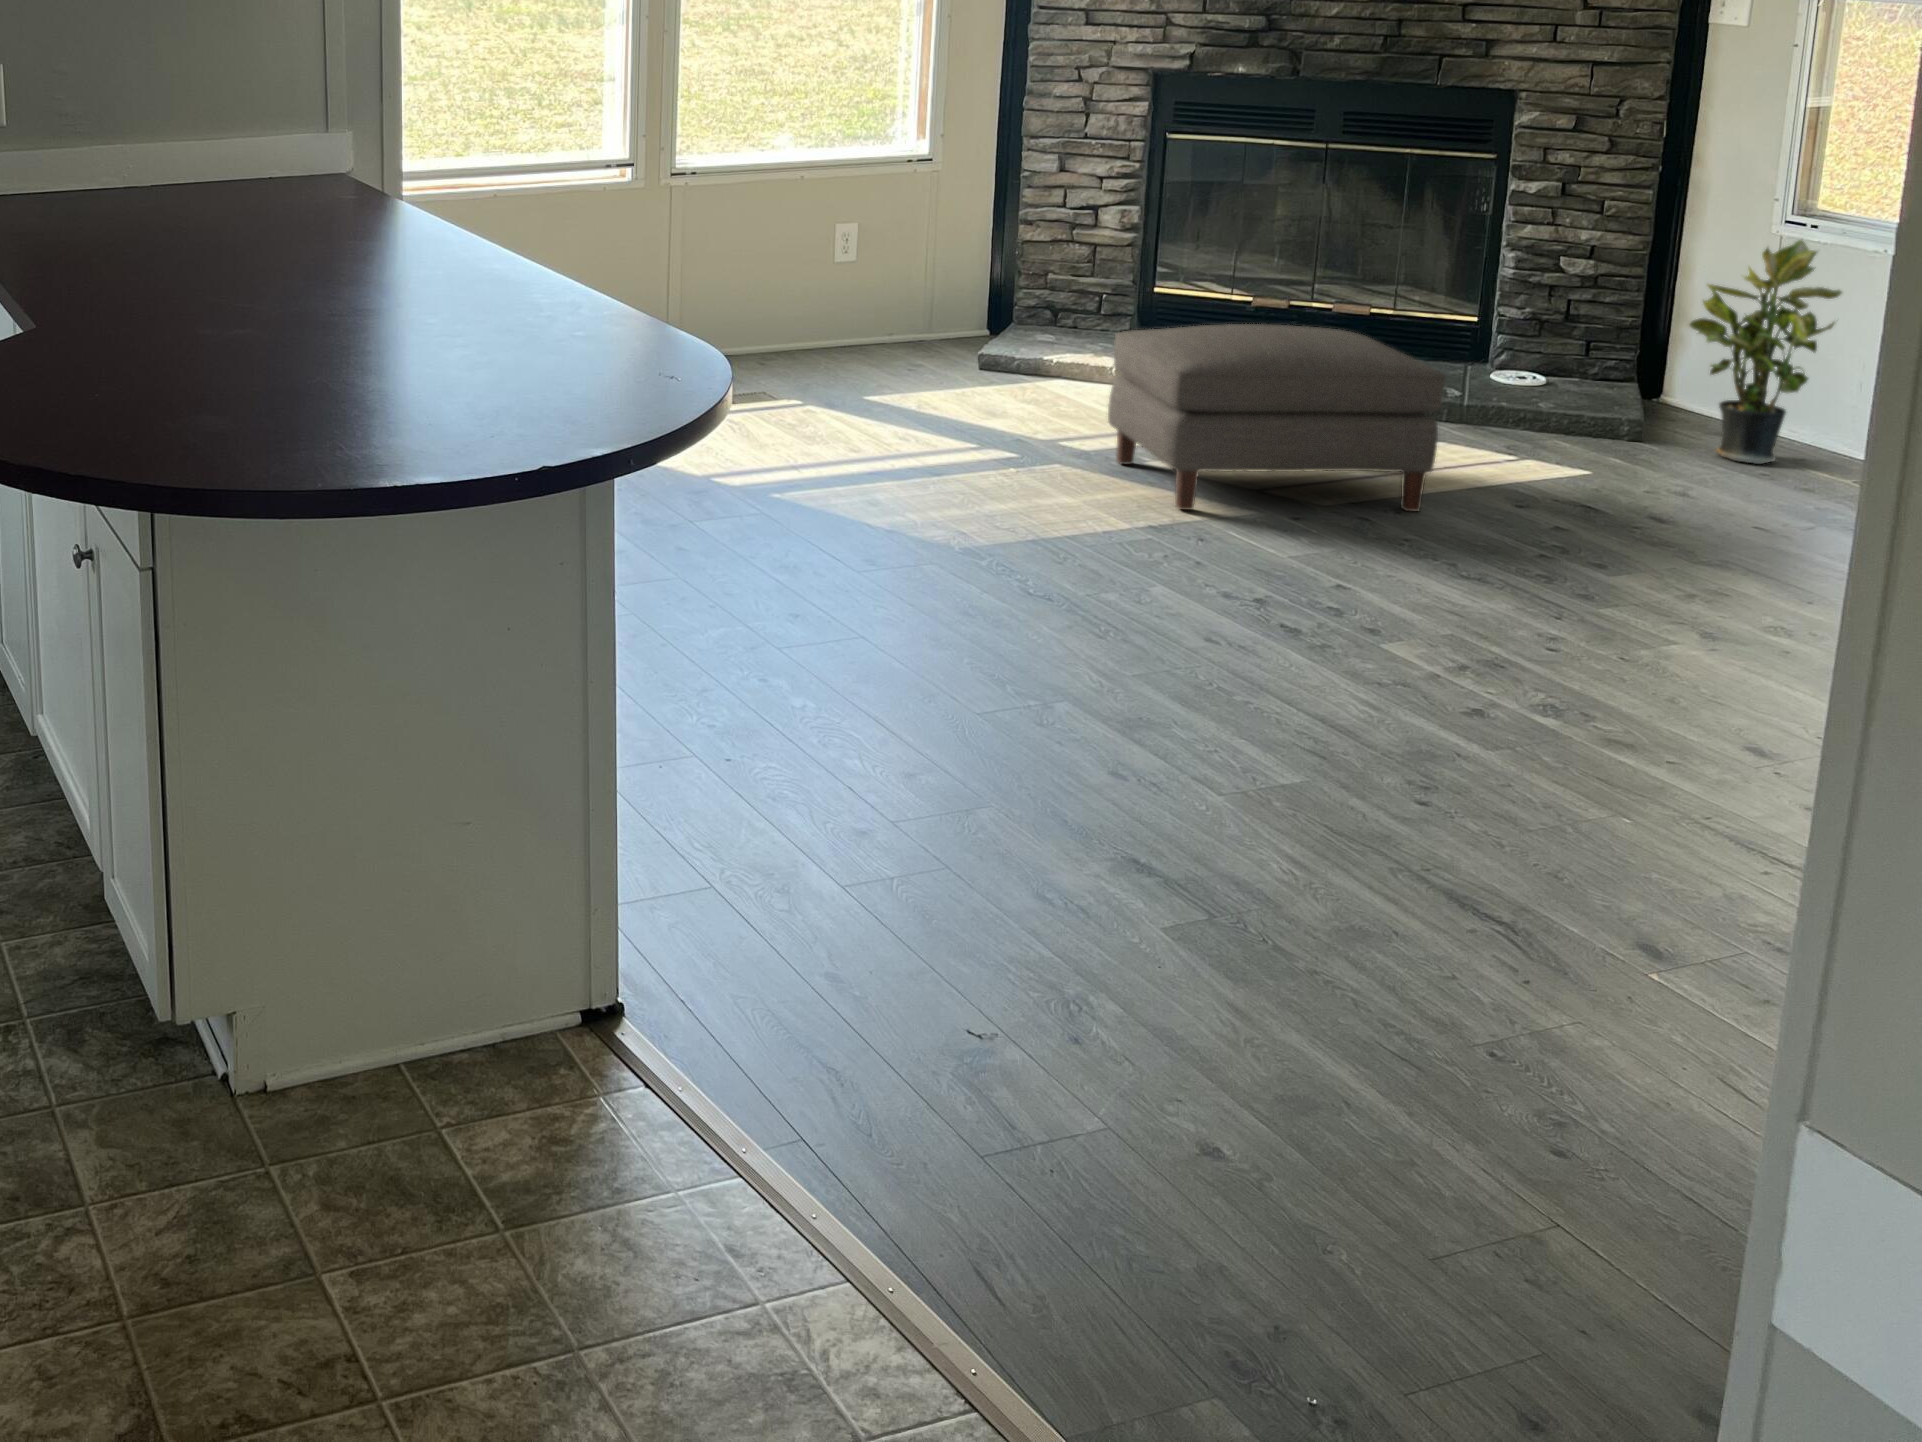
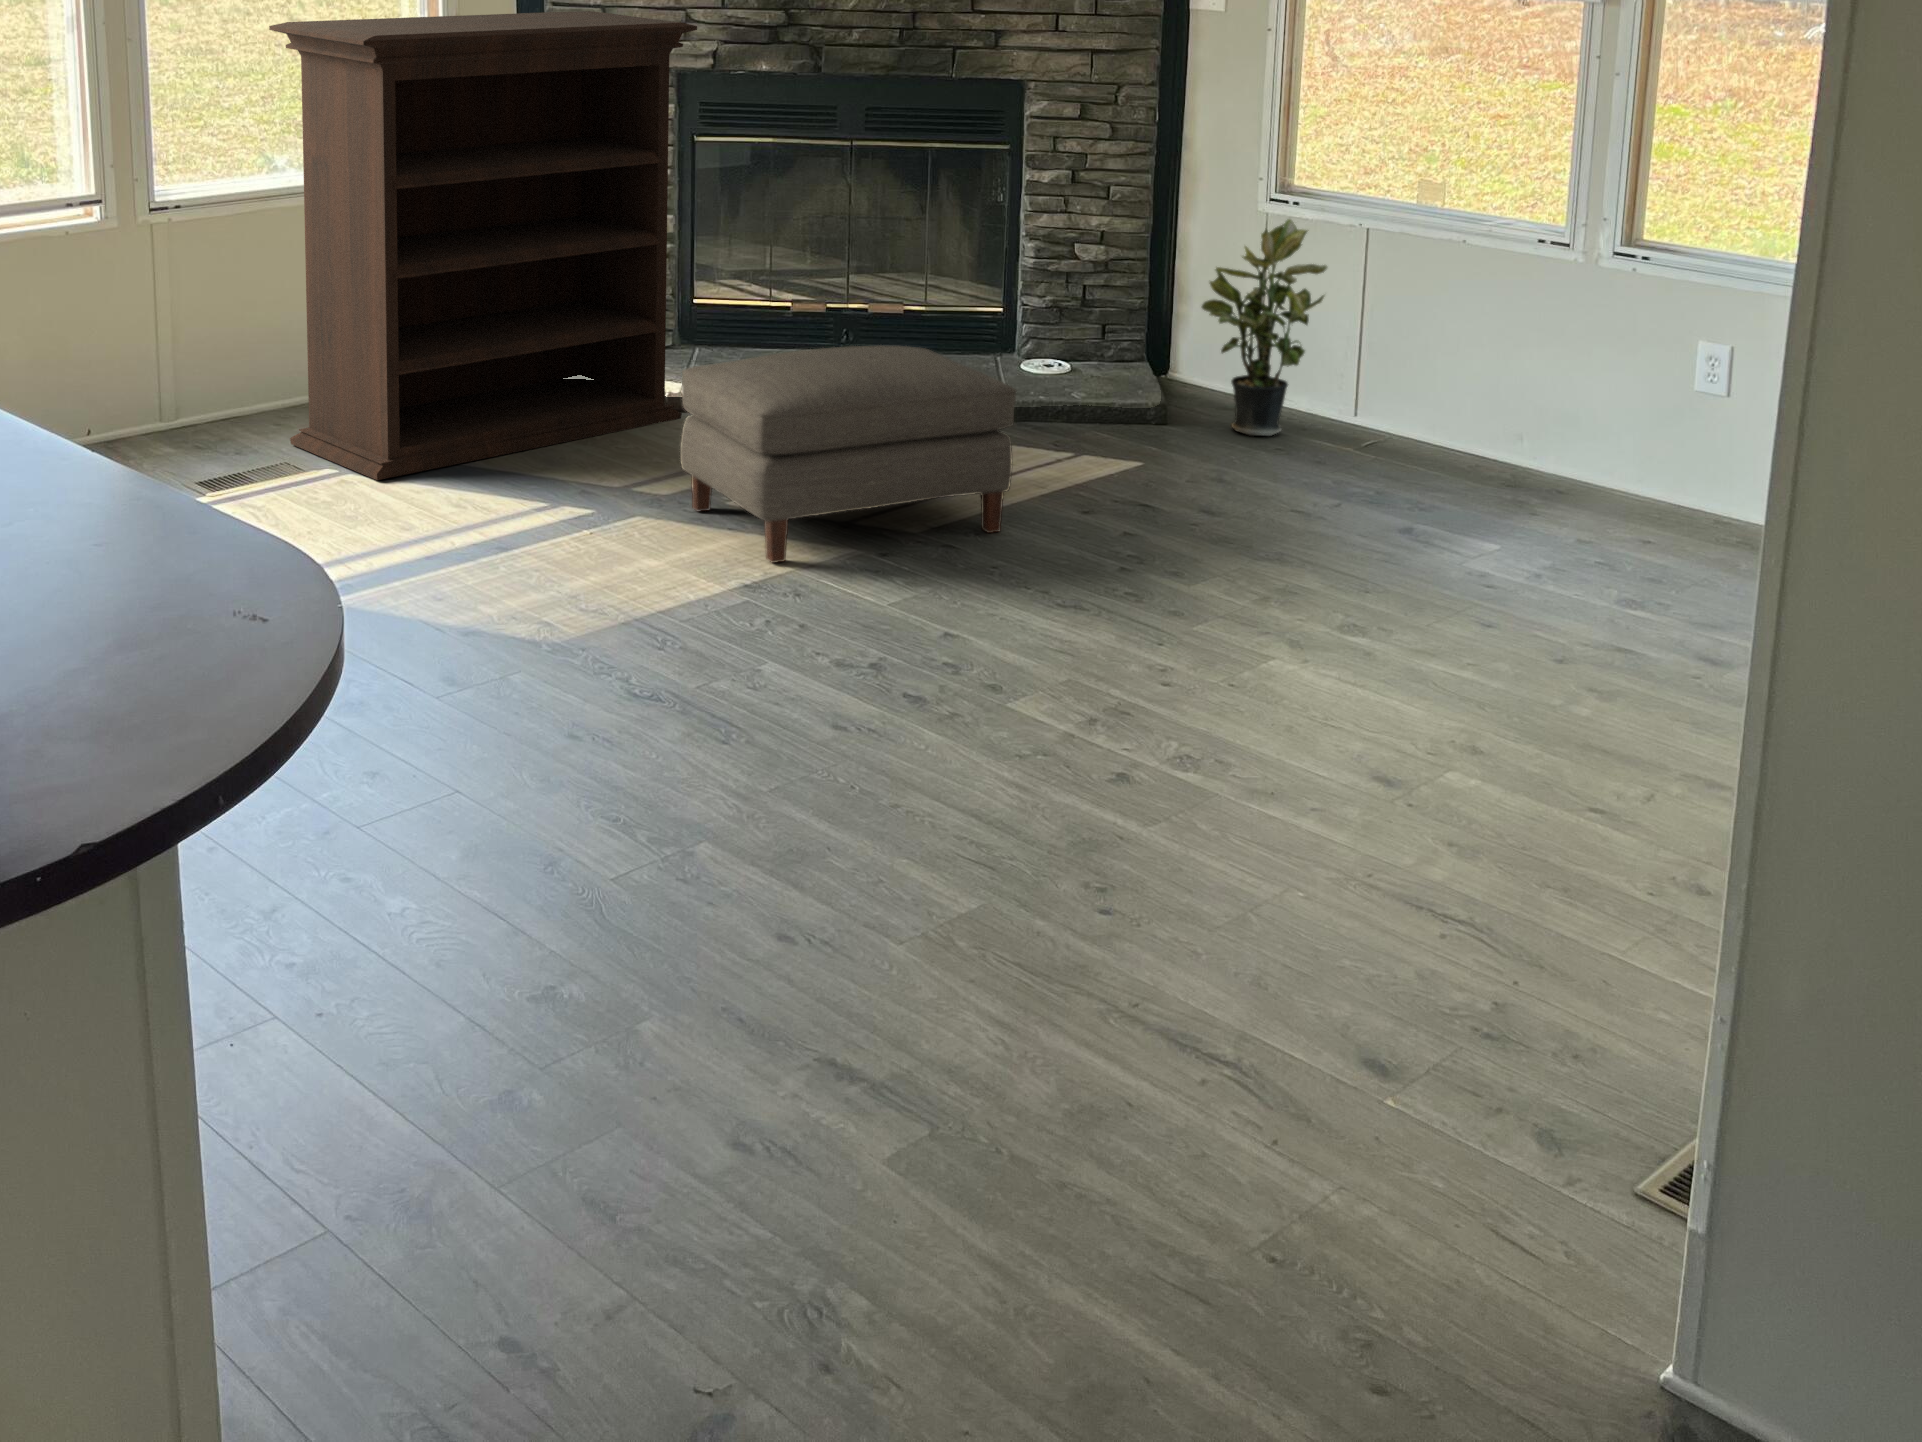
bookshelf: none [769,13,1168,412] -> present [269,11,697,480]

